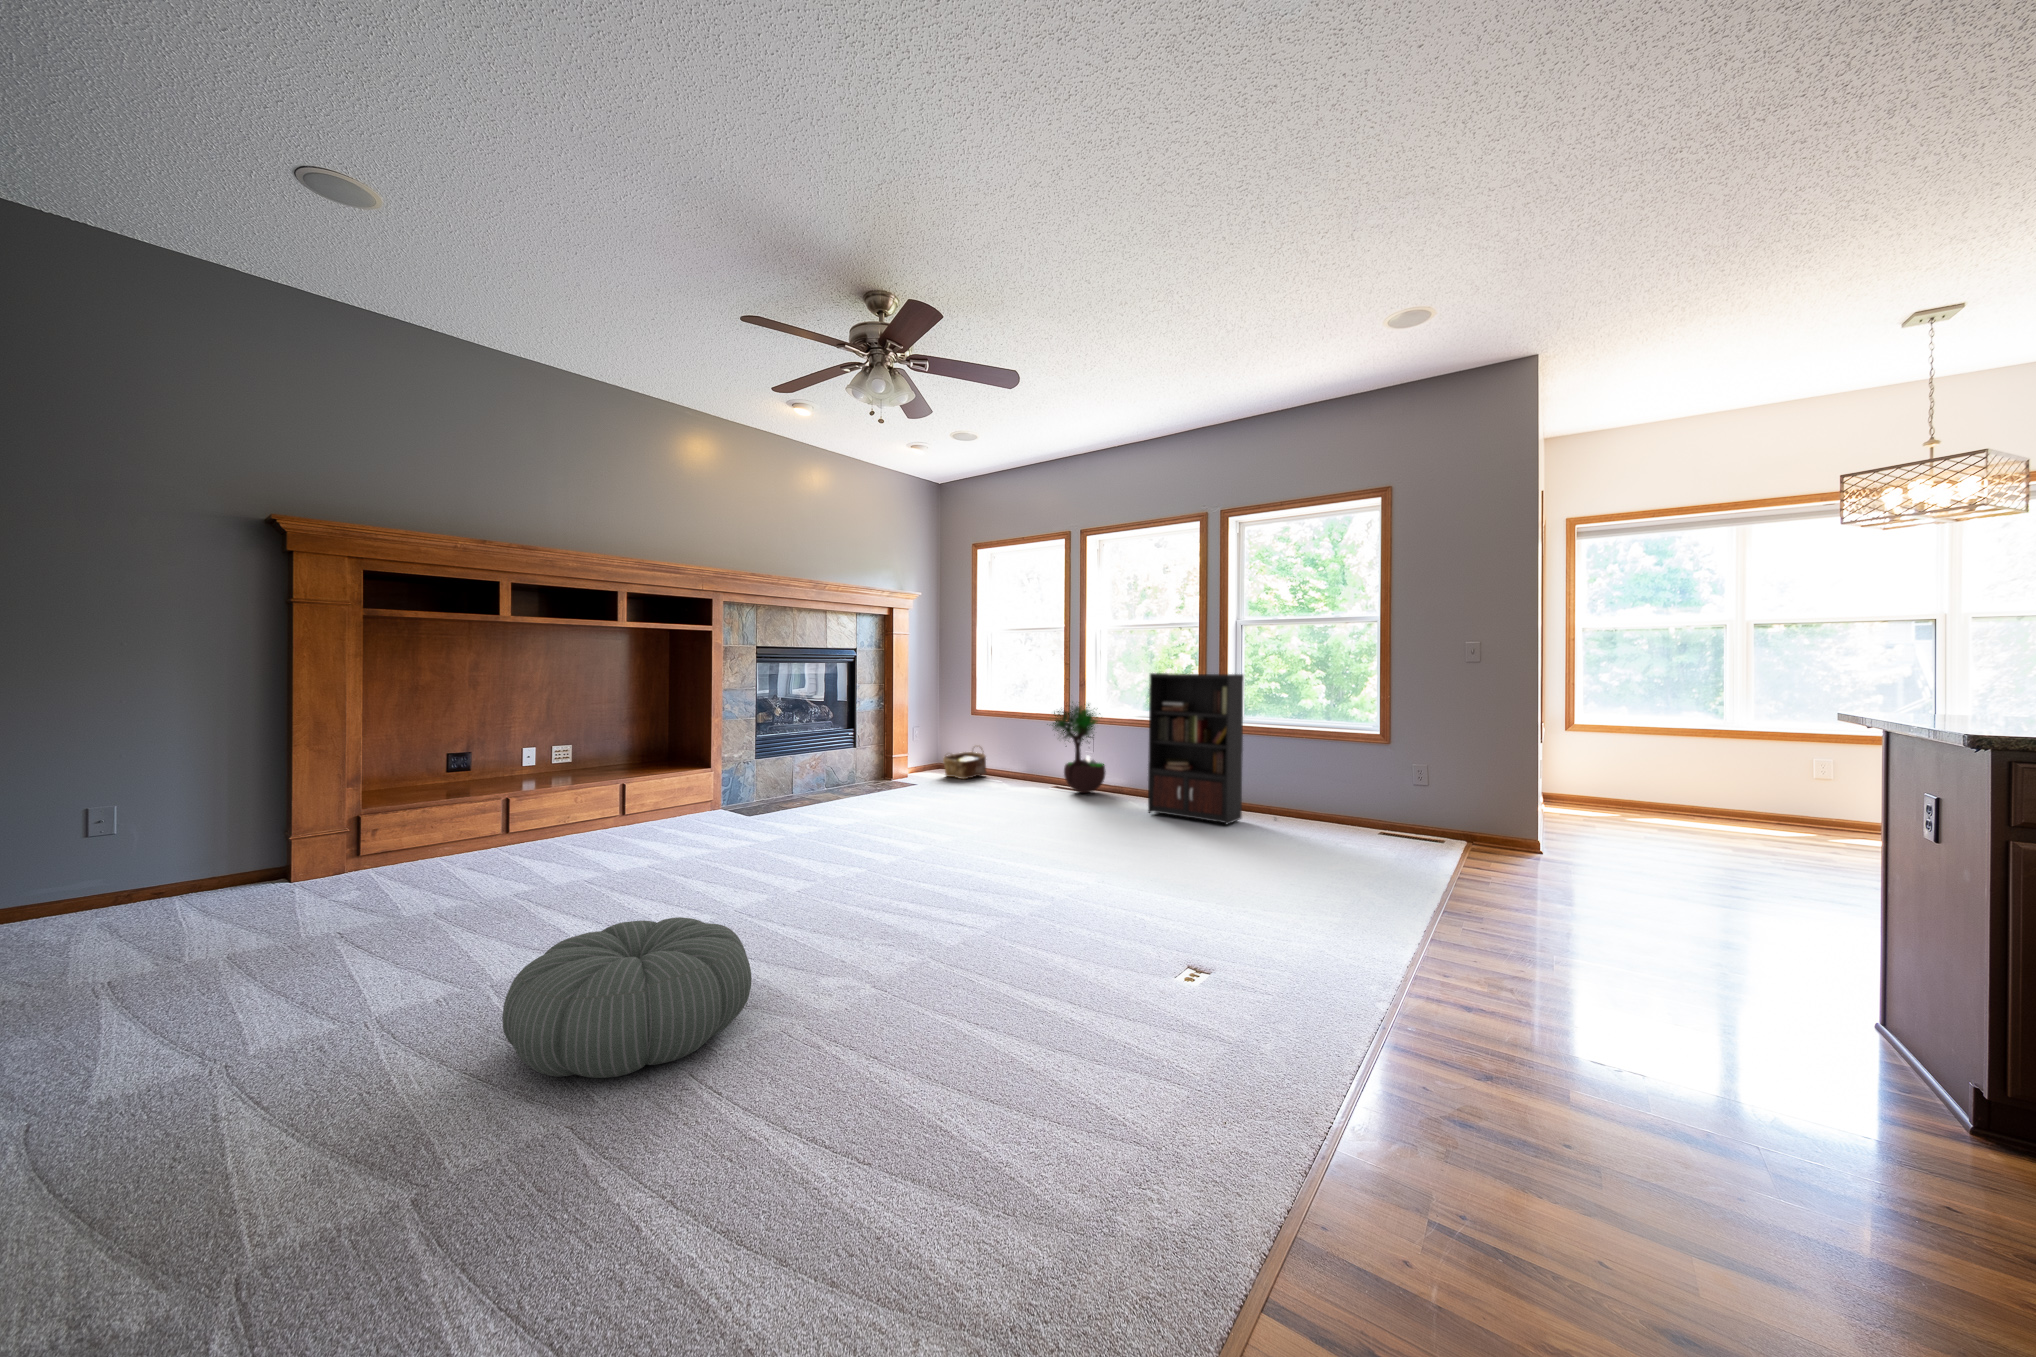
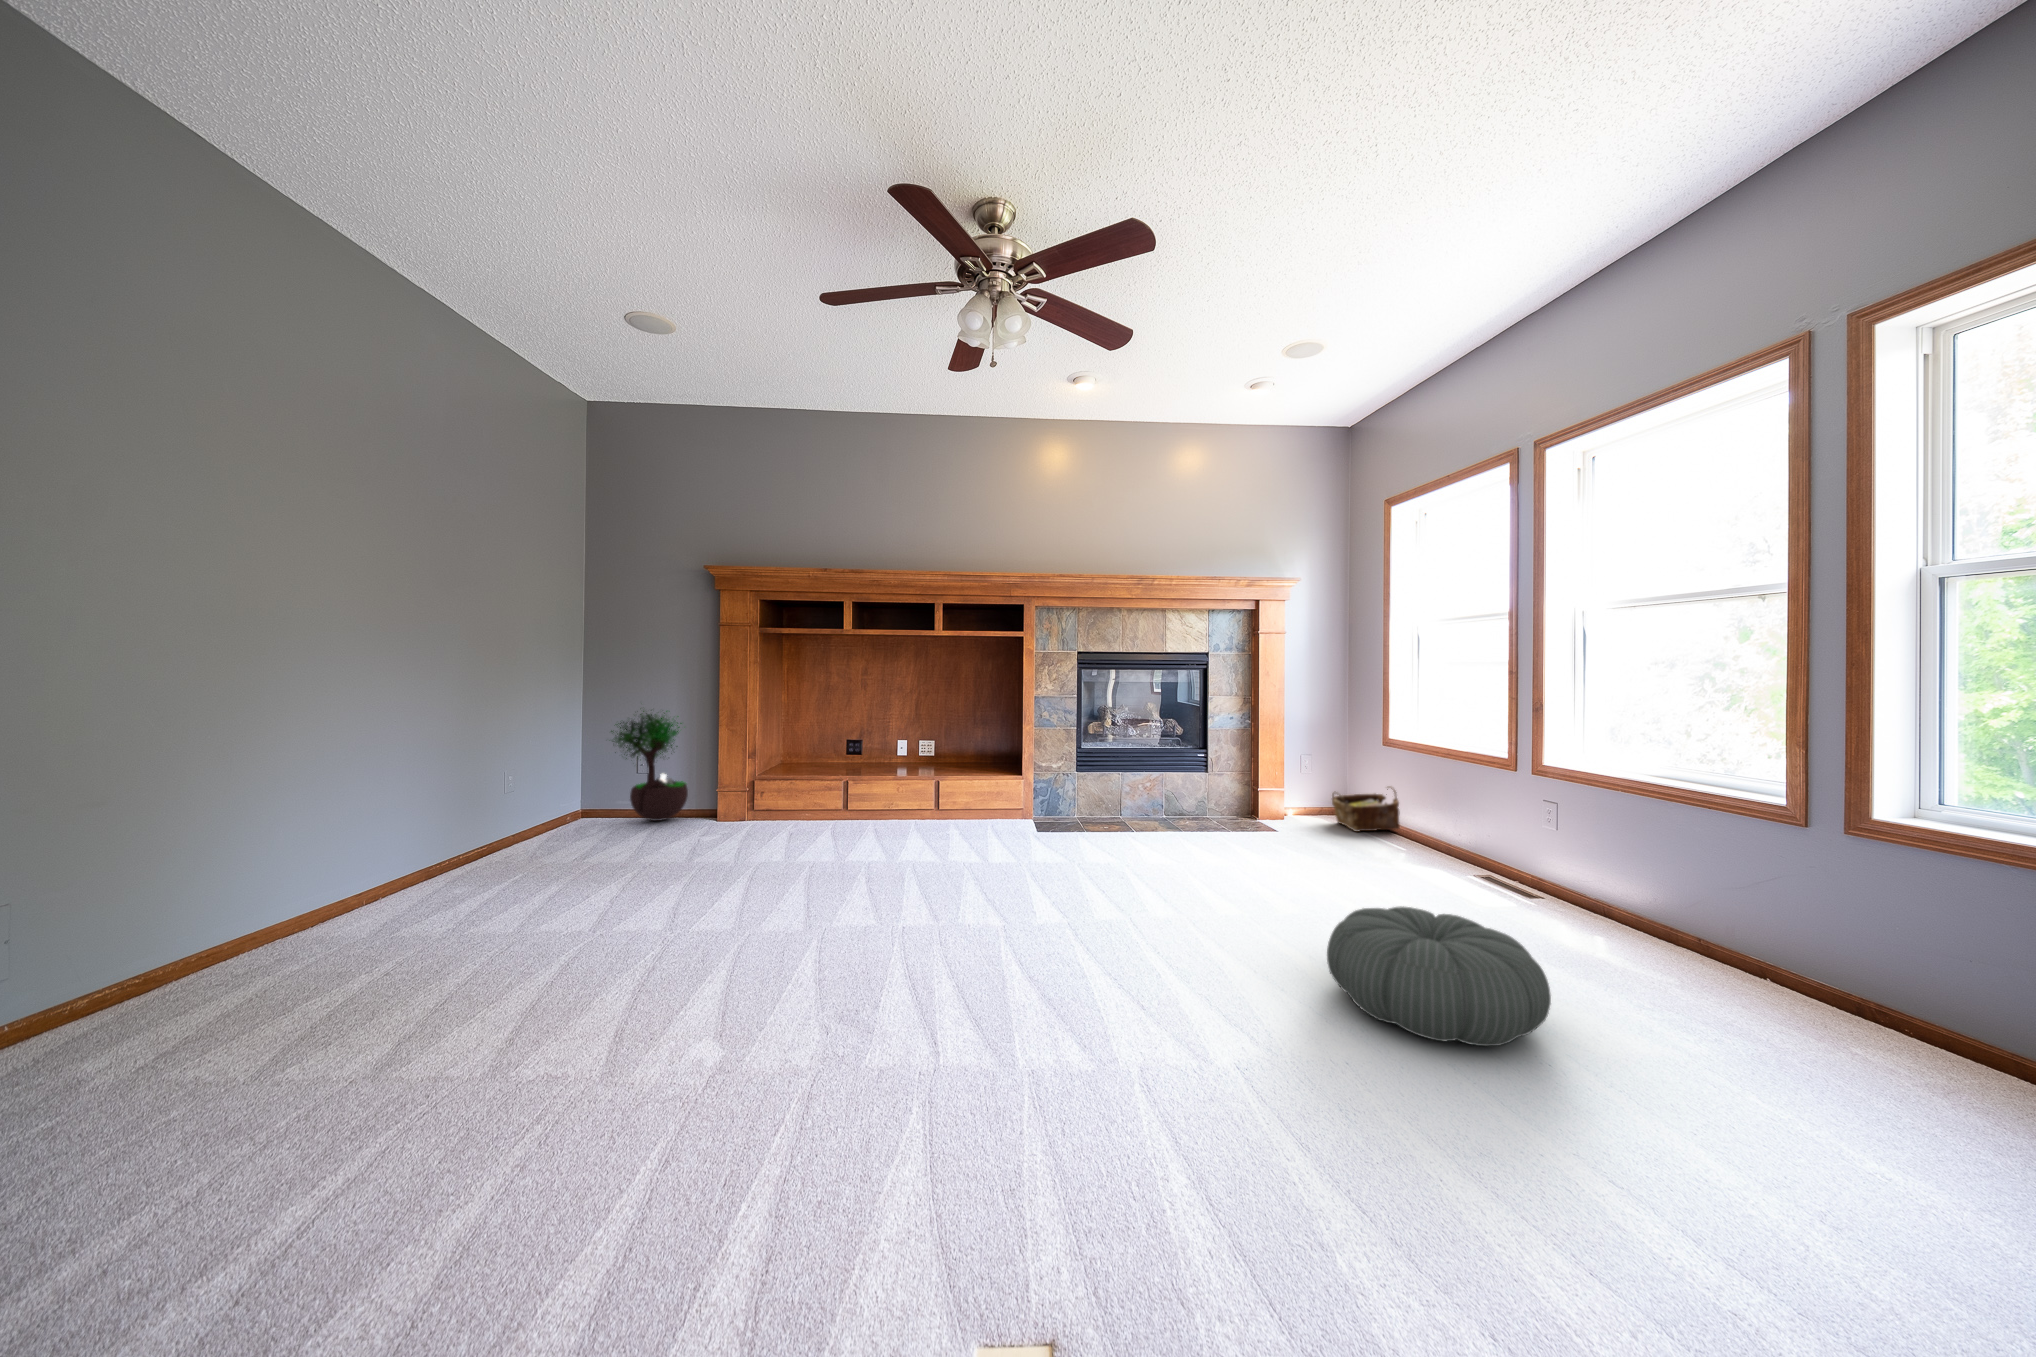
bookcase: present [1148,673,1276,825] -> none [1592,695,2019,1099]
potted tree: present [1052,702,1106,793] -> present [611,711,688,821]
pouf: present [502,917,752,1078] -> present [1327,906,1551,1046]

